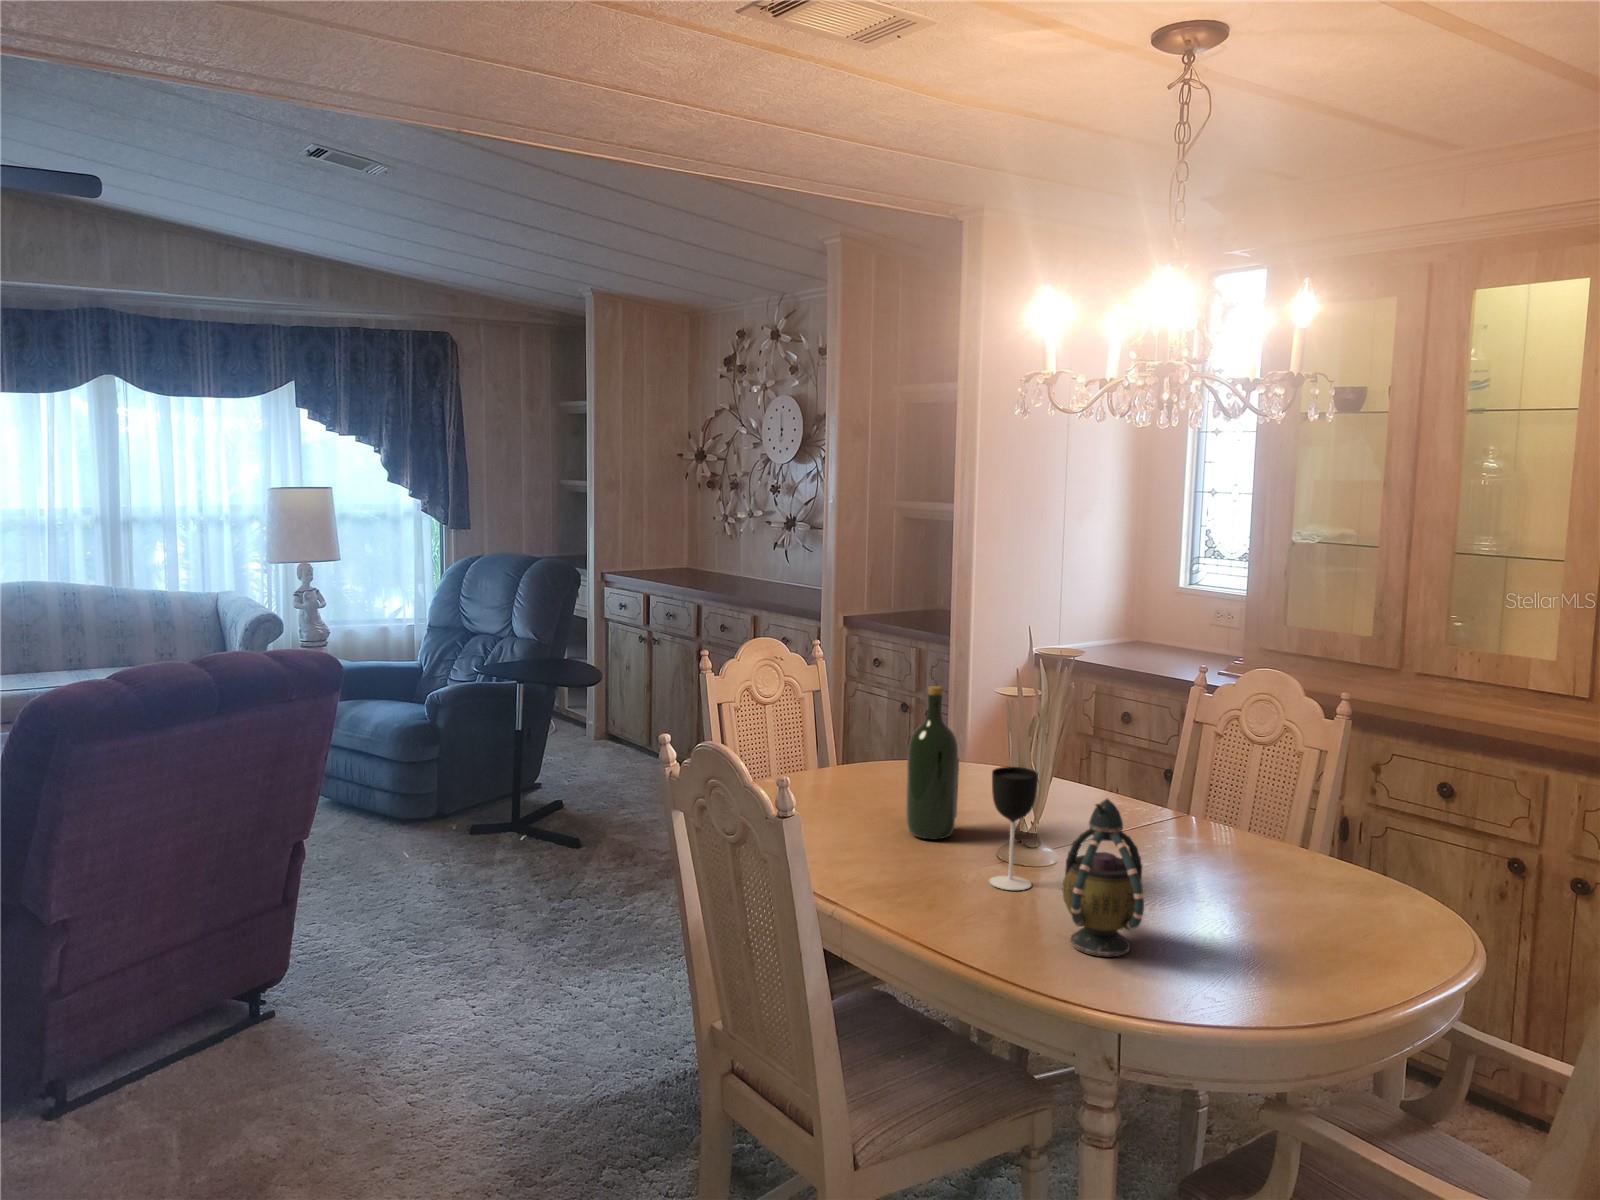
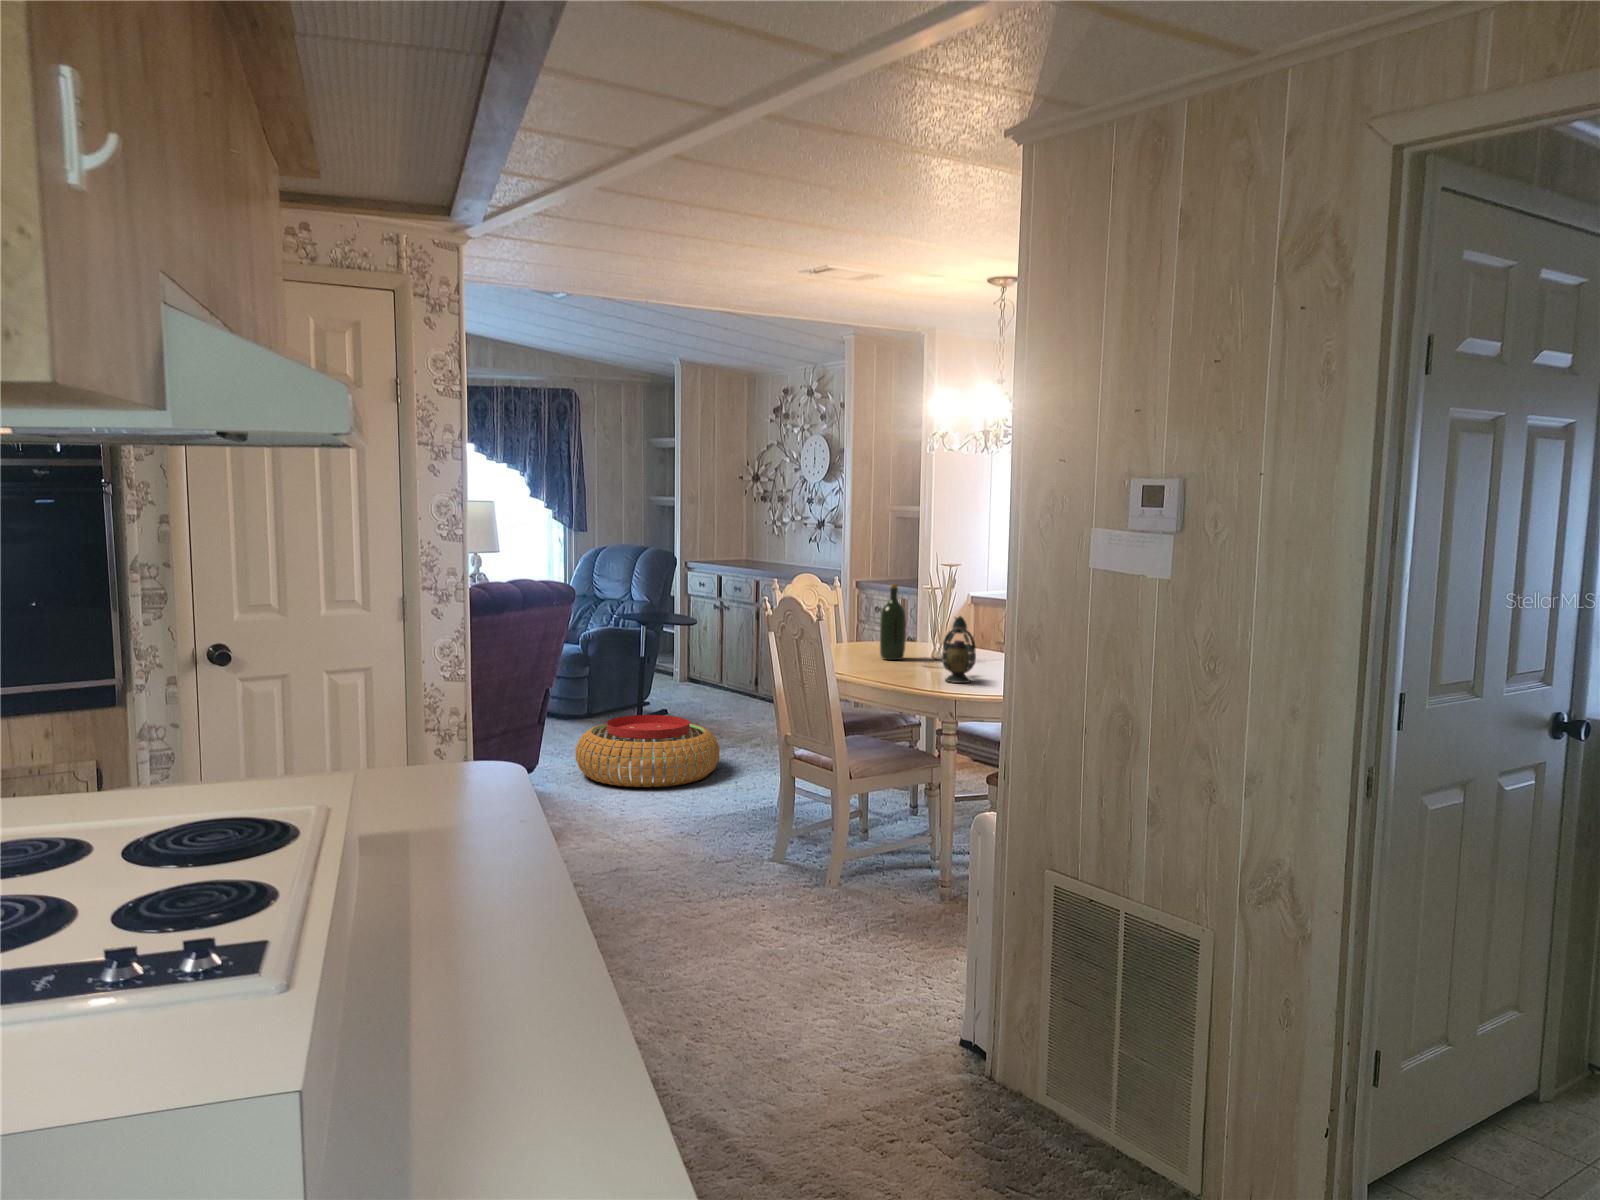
wine glass: present [989,767,1038,890] -> none [916,616,938,671]
pouf: none [366,860,619,1013] -> present [576,715,720,787]

